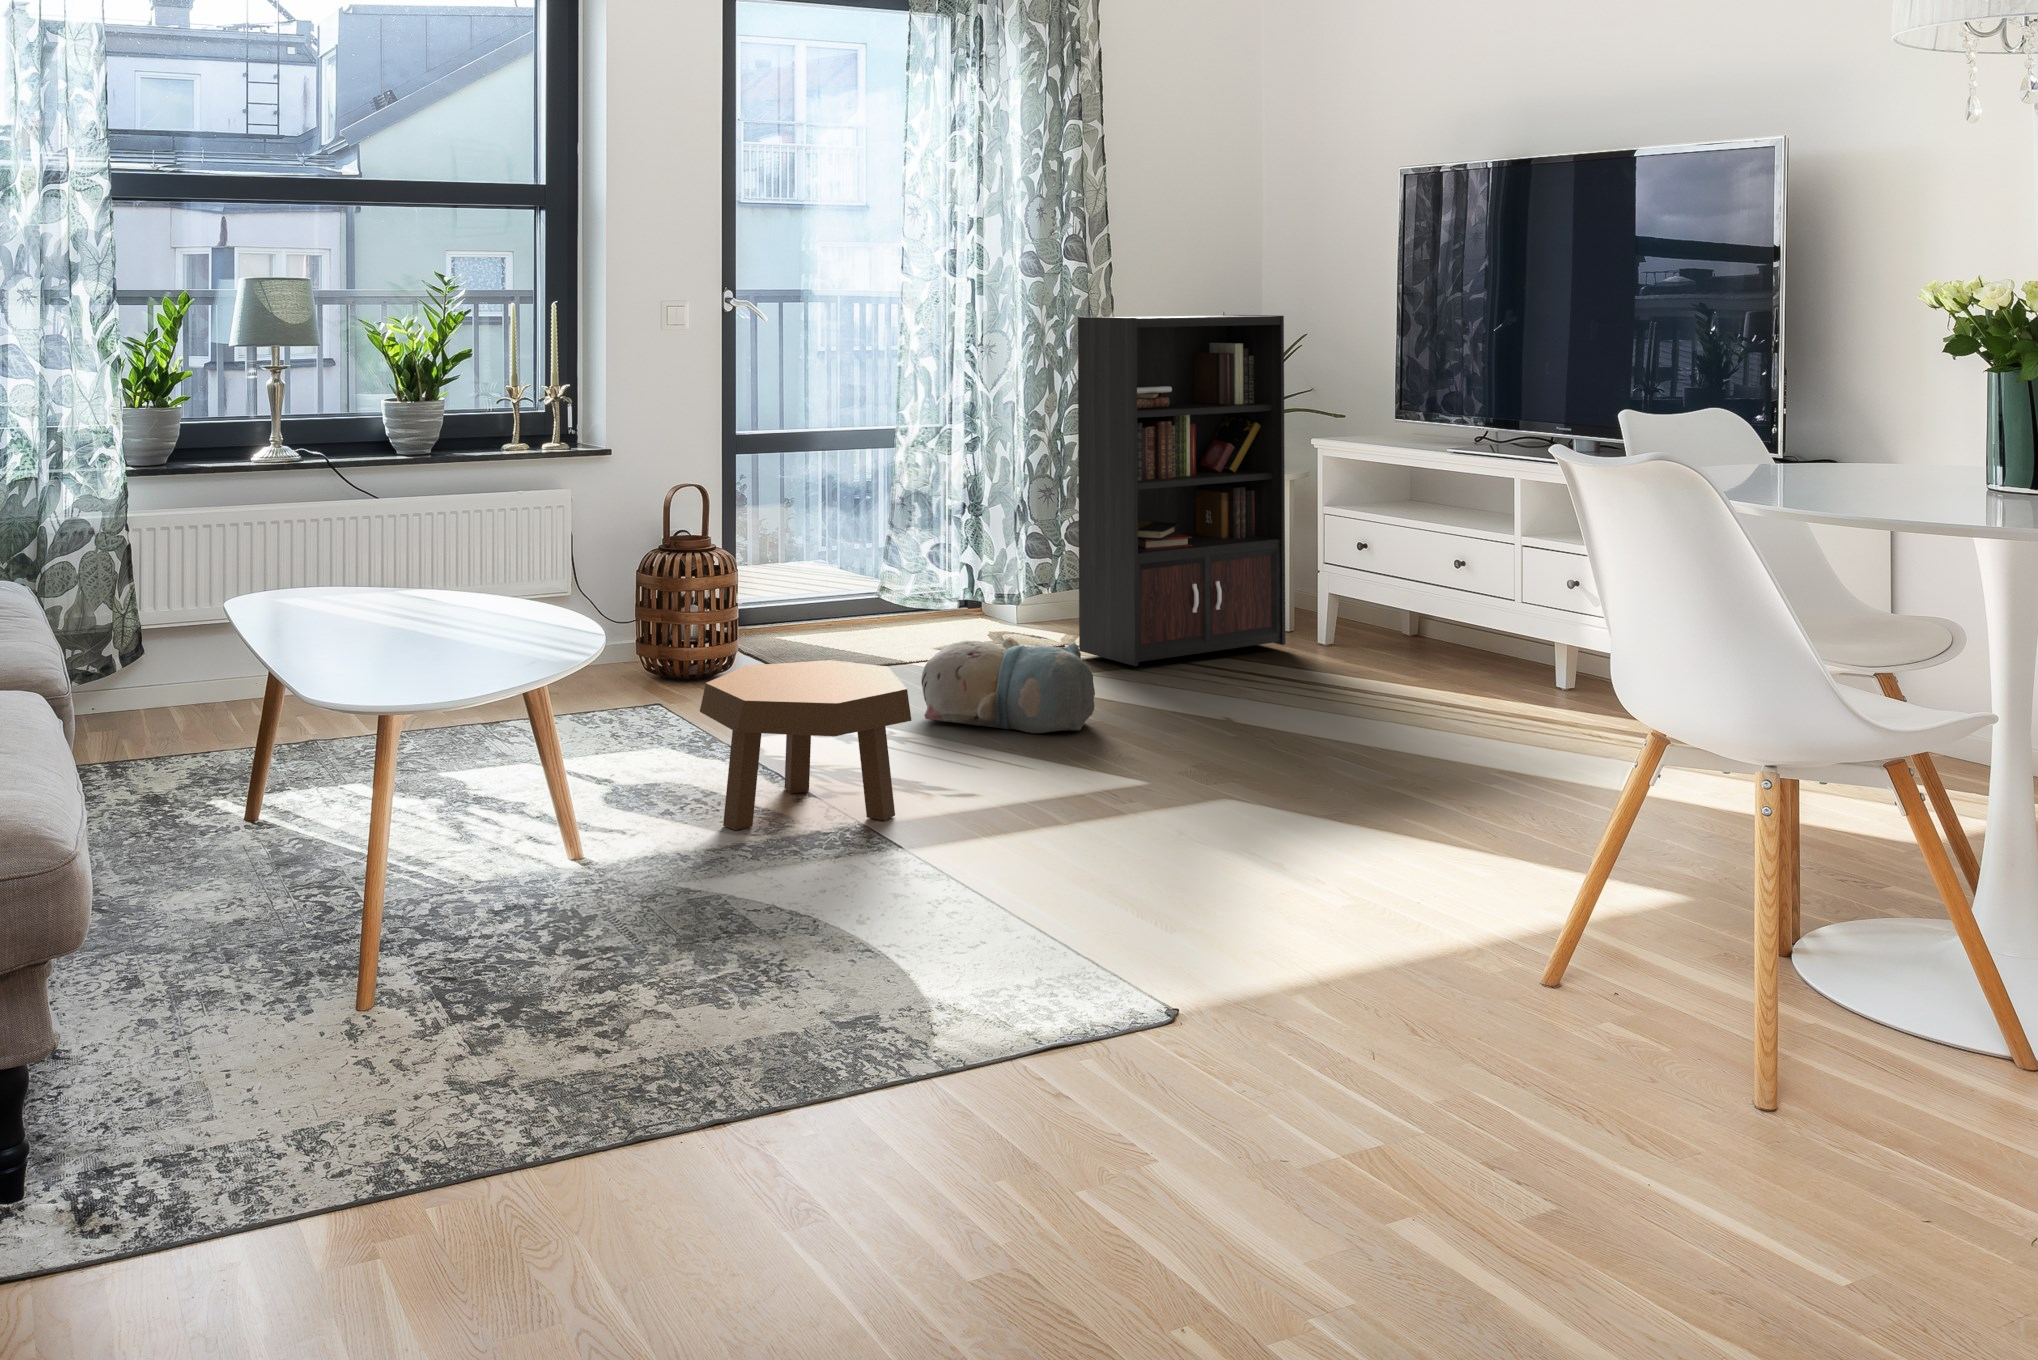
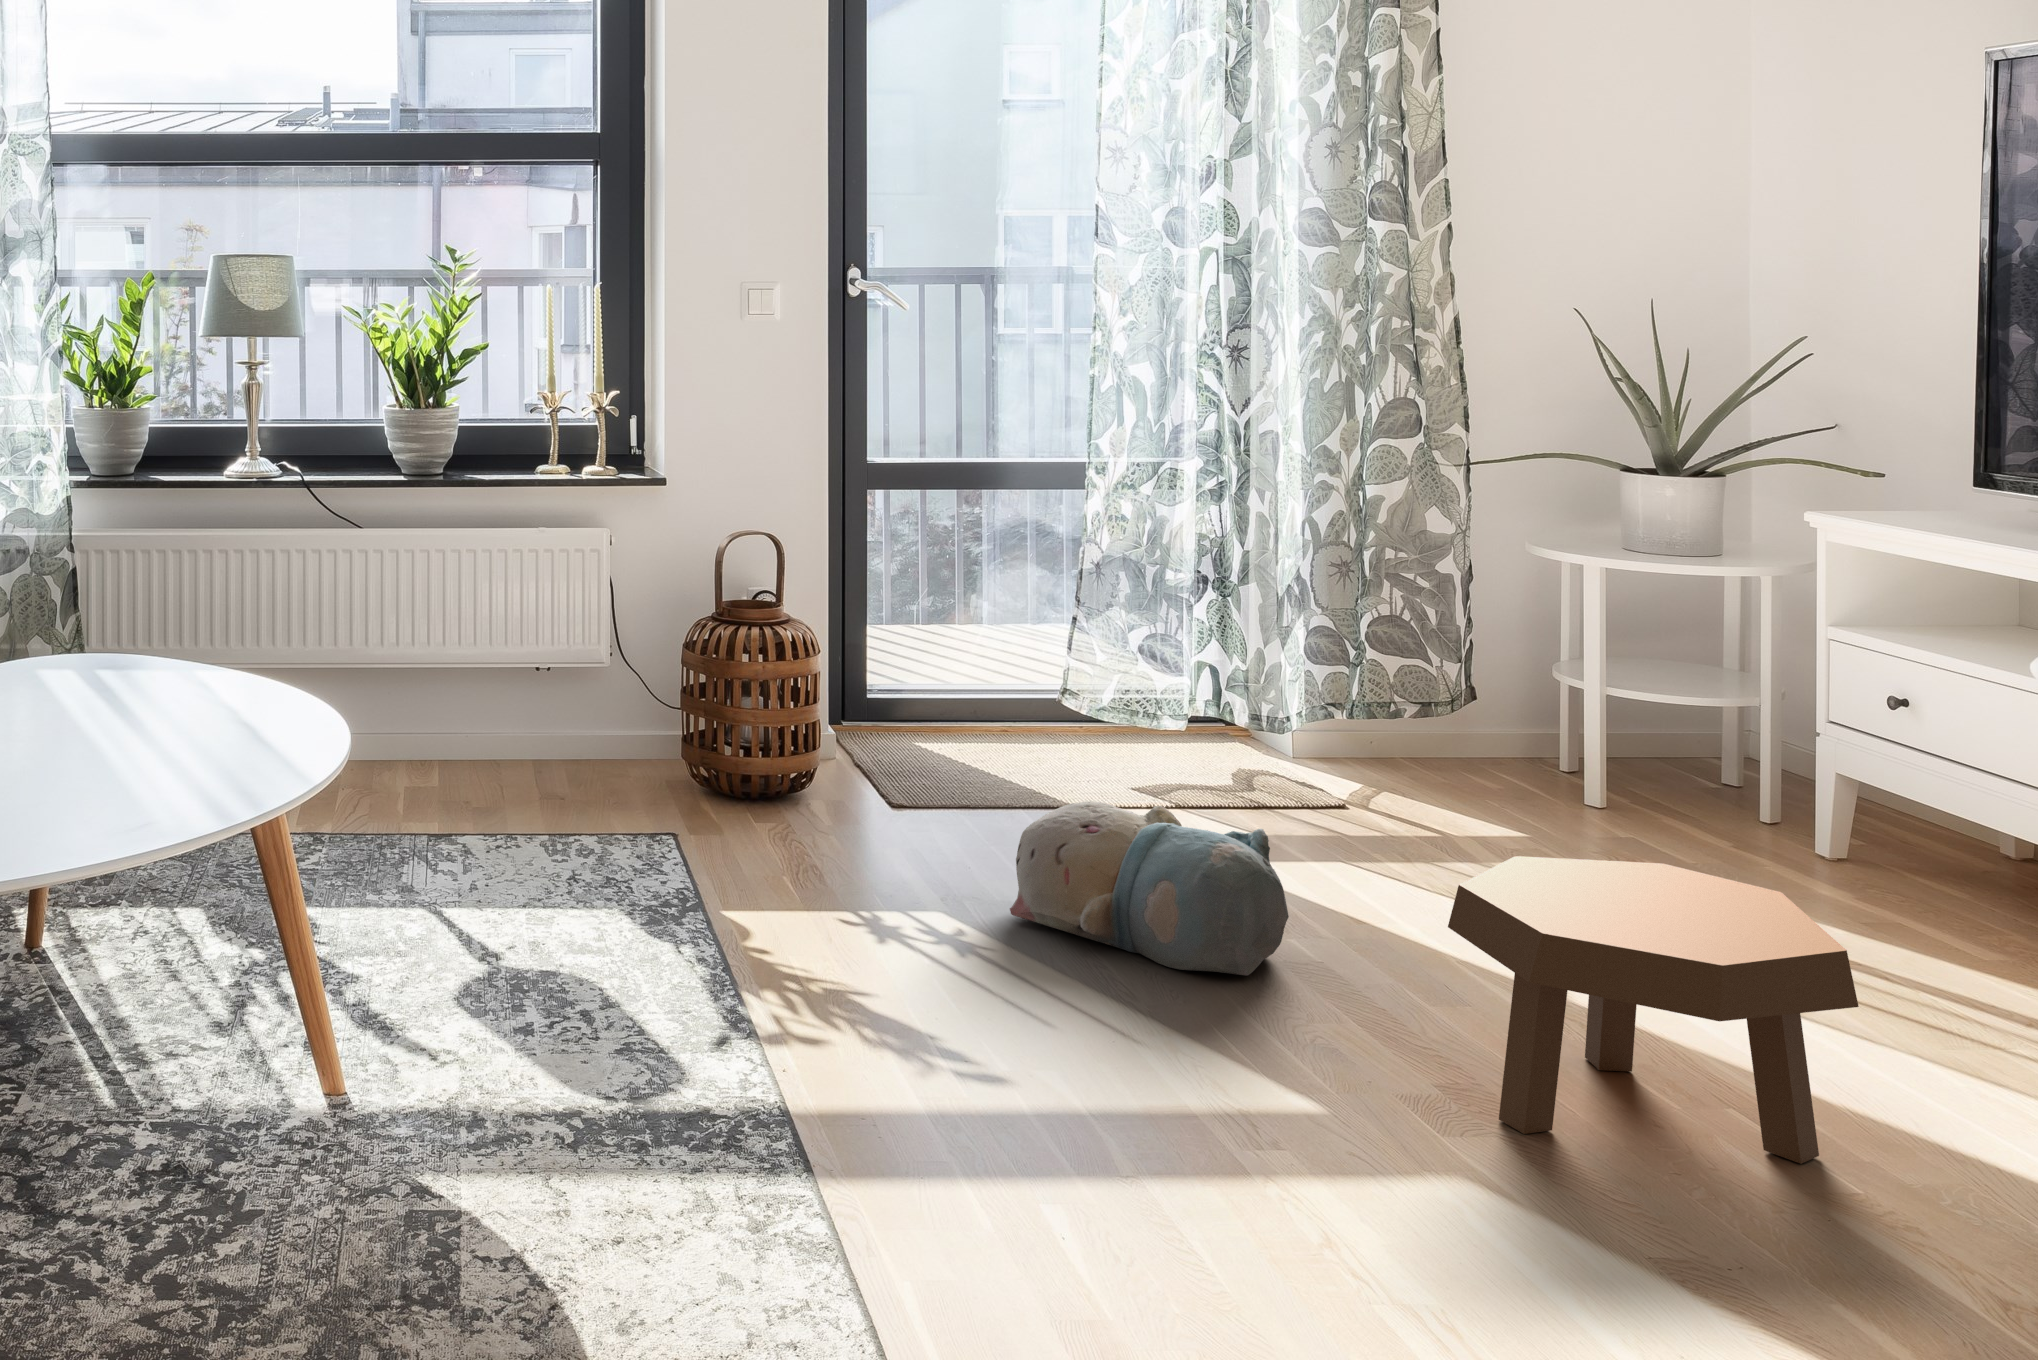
bookcase: present [1078,315,1285,666] -> none [1350,308,1735,862]
footstool: present [700,660,911,830] -> present [1448,856,1859,1164]

